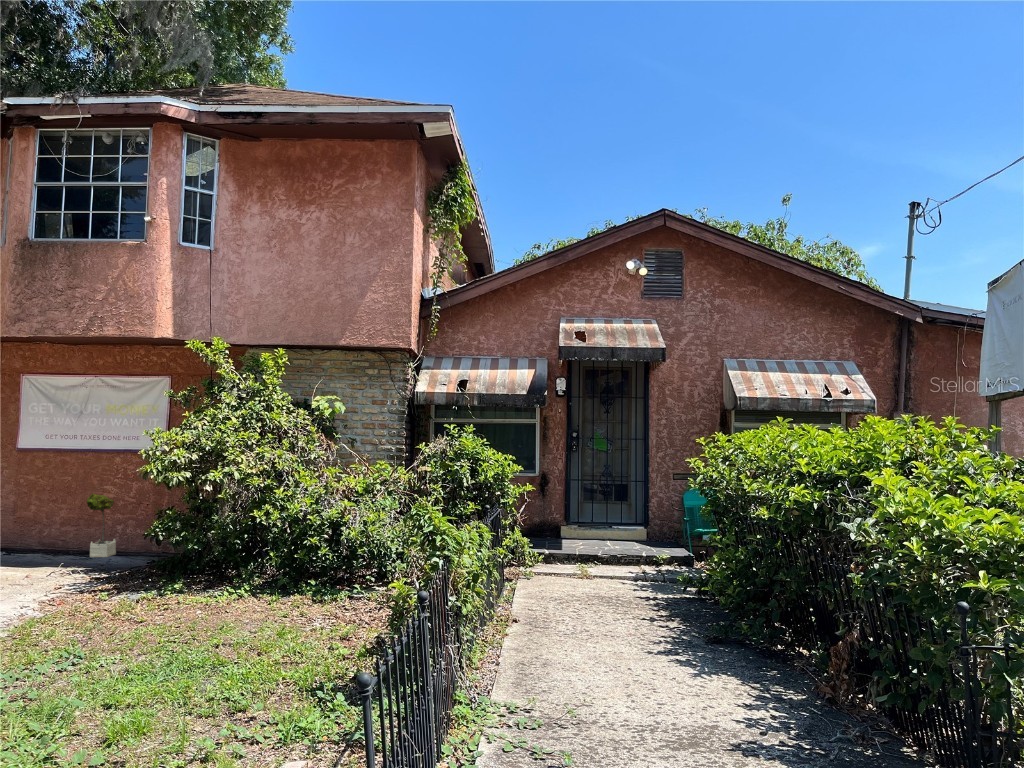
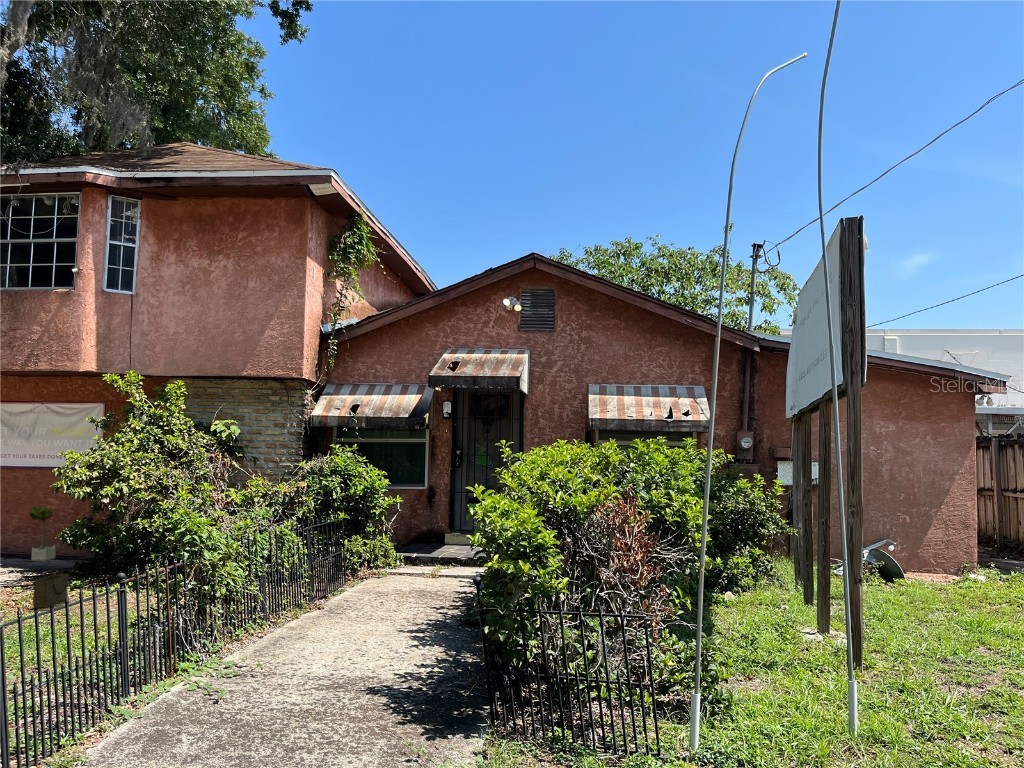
basket: none [149,577,184,619] -> present [33,574,69,608]

